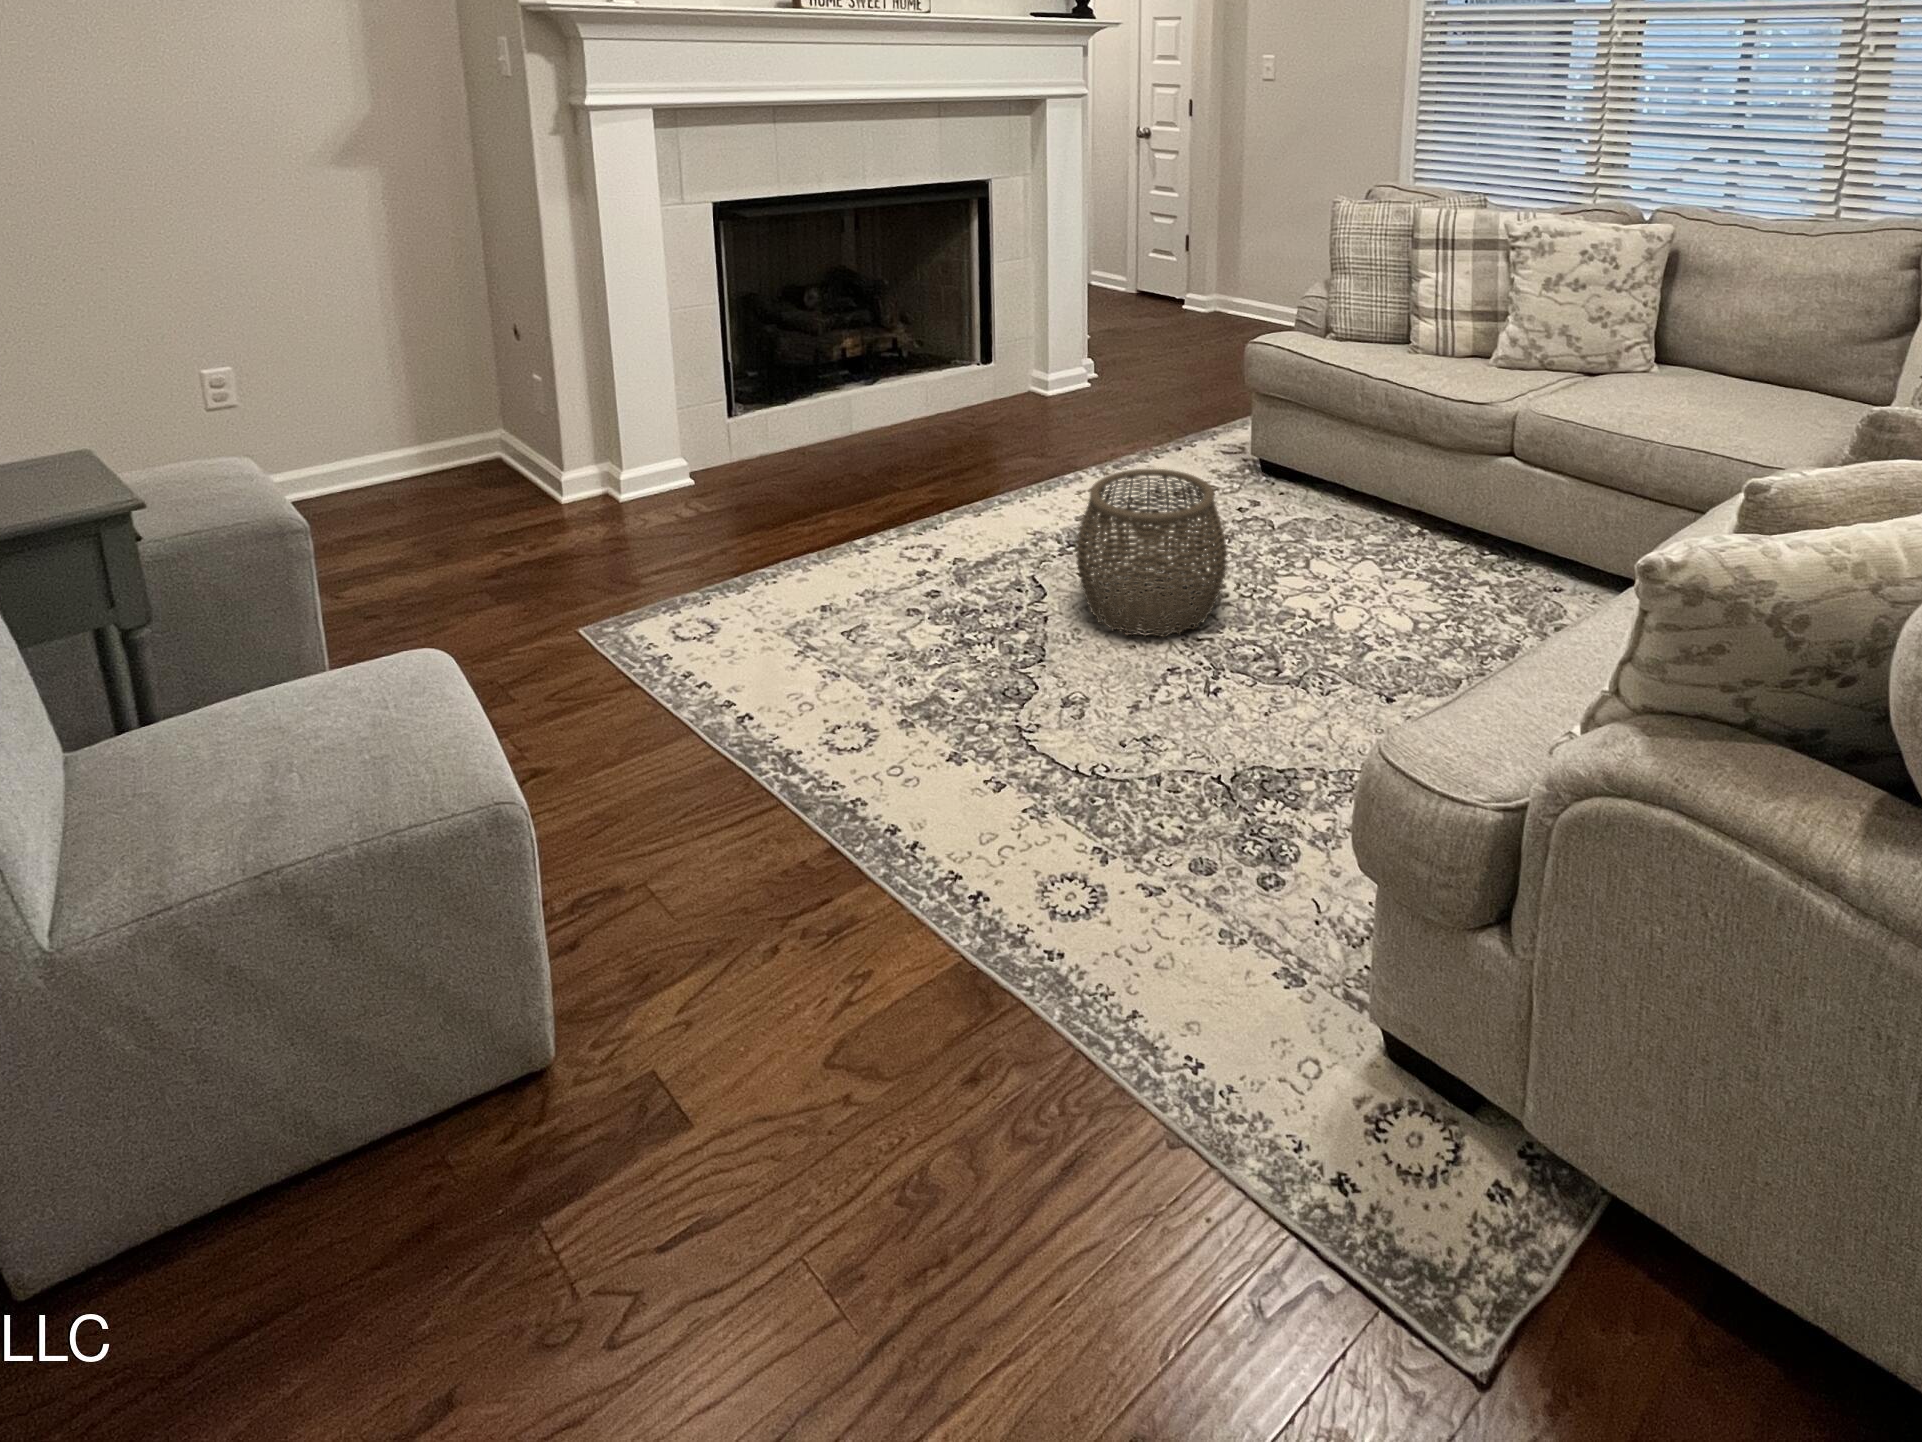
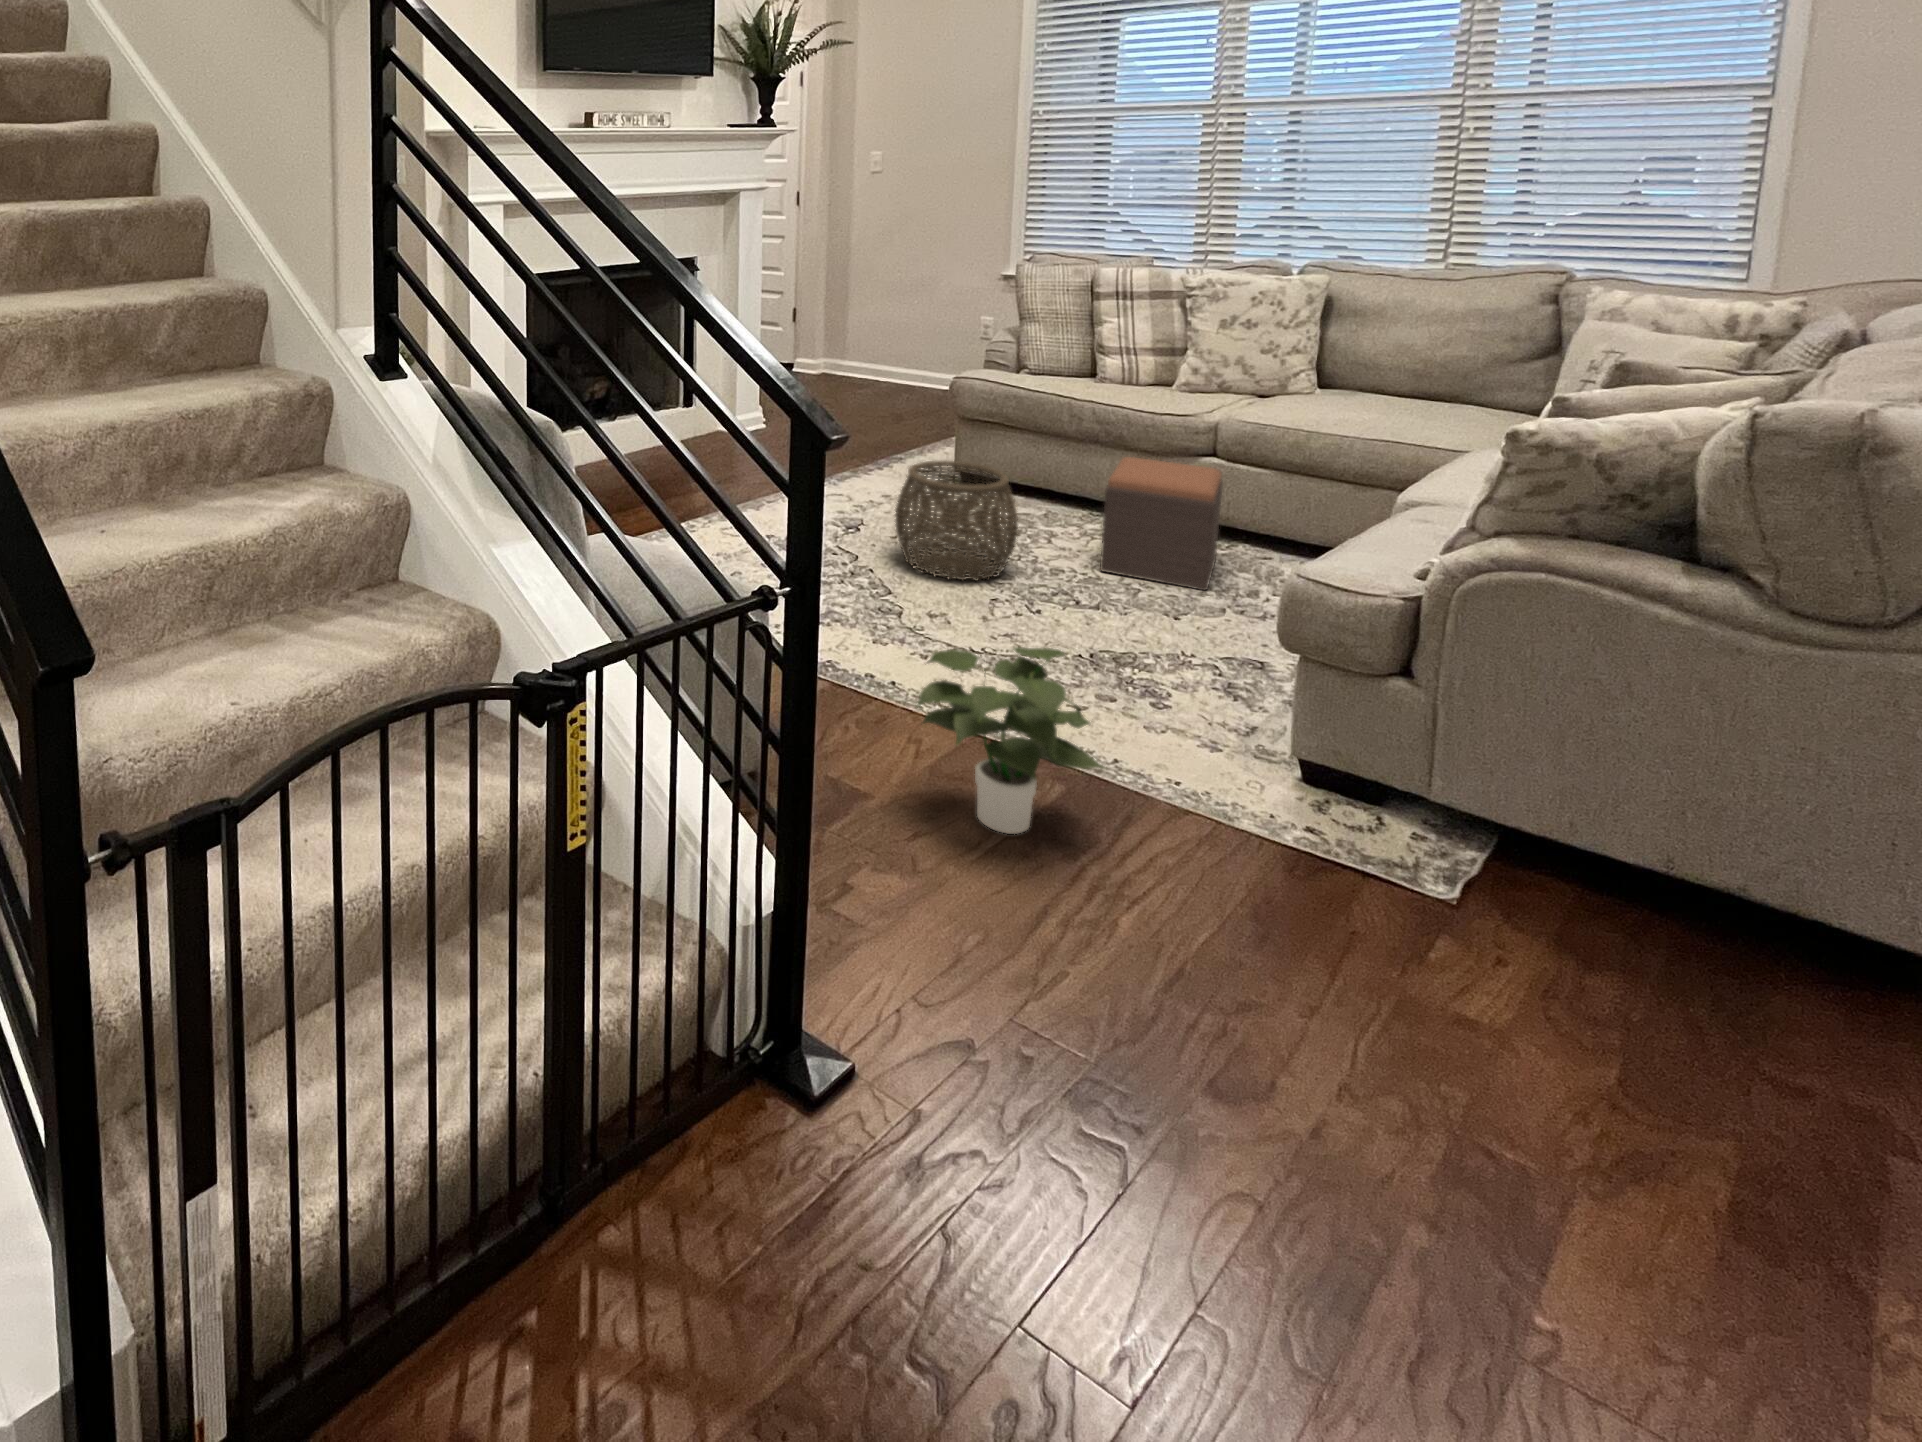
footstool: none [1332,463,1492,650] -> present [1100,457,1223,590]
potted plant: none [709,889,1005,1227] -> present [917,647,1104,834]

